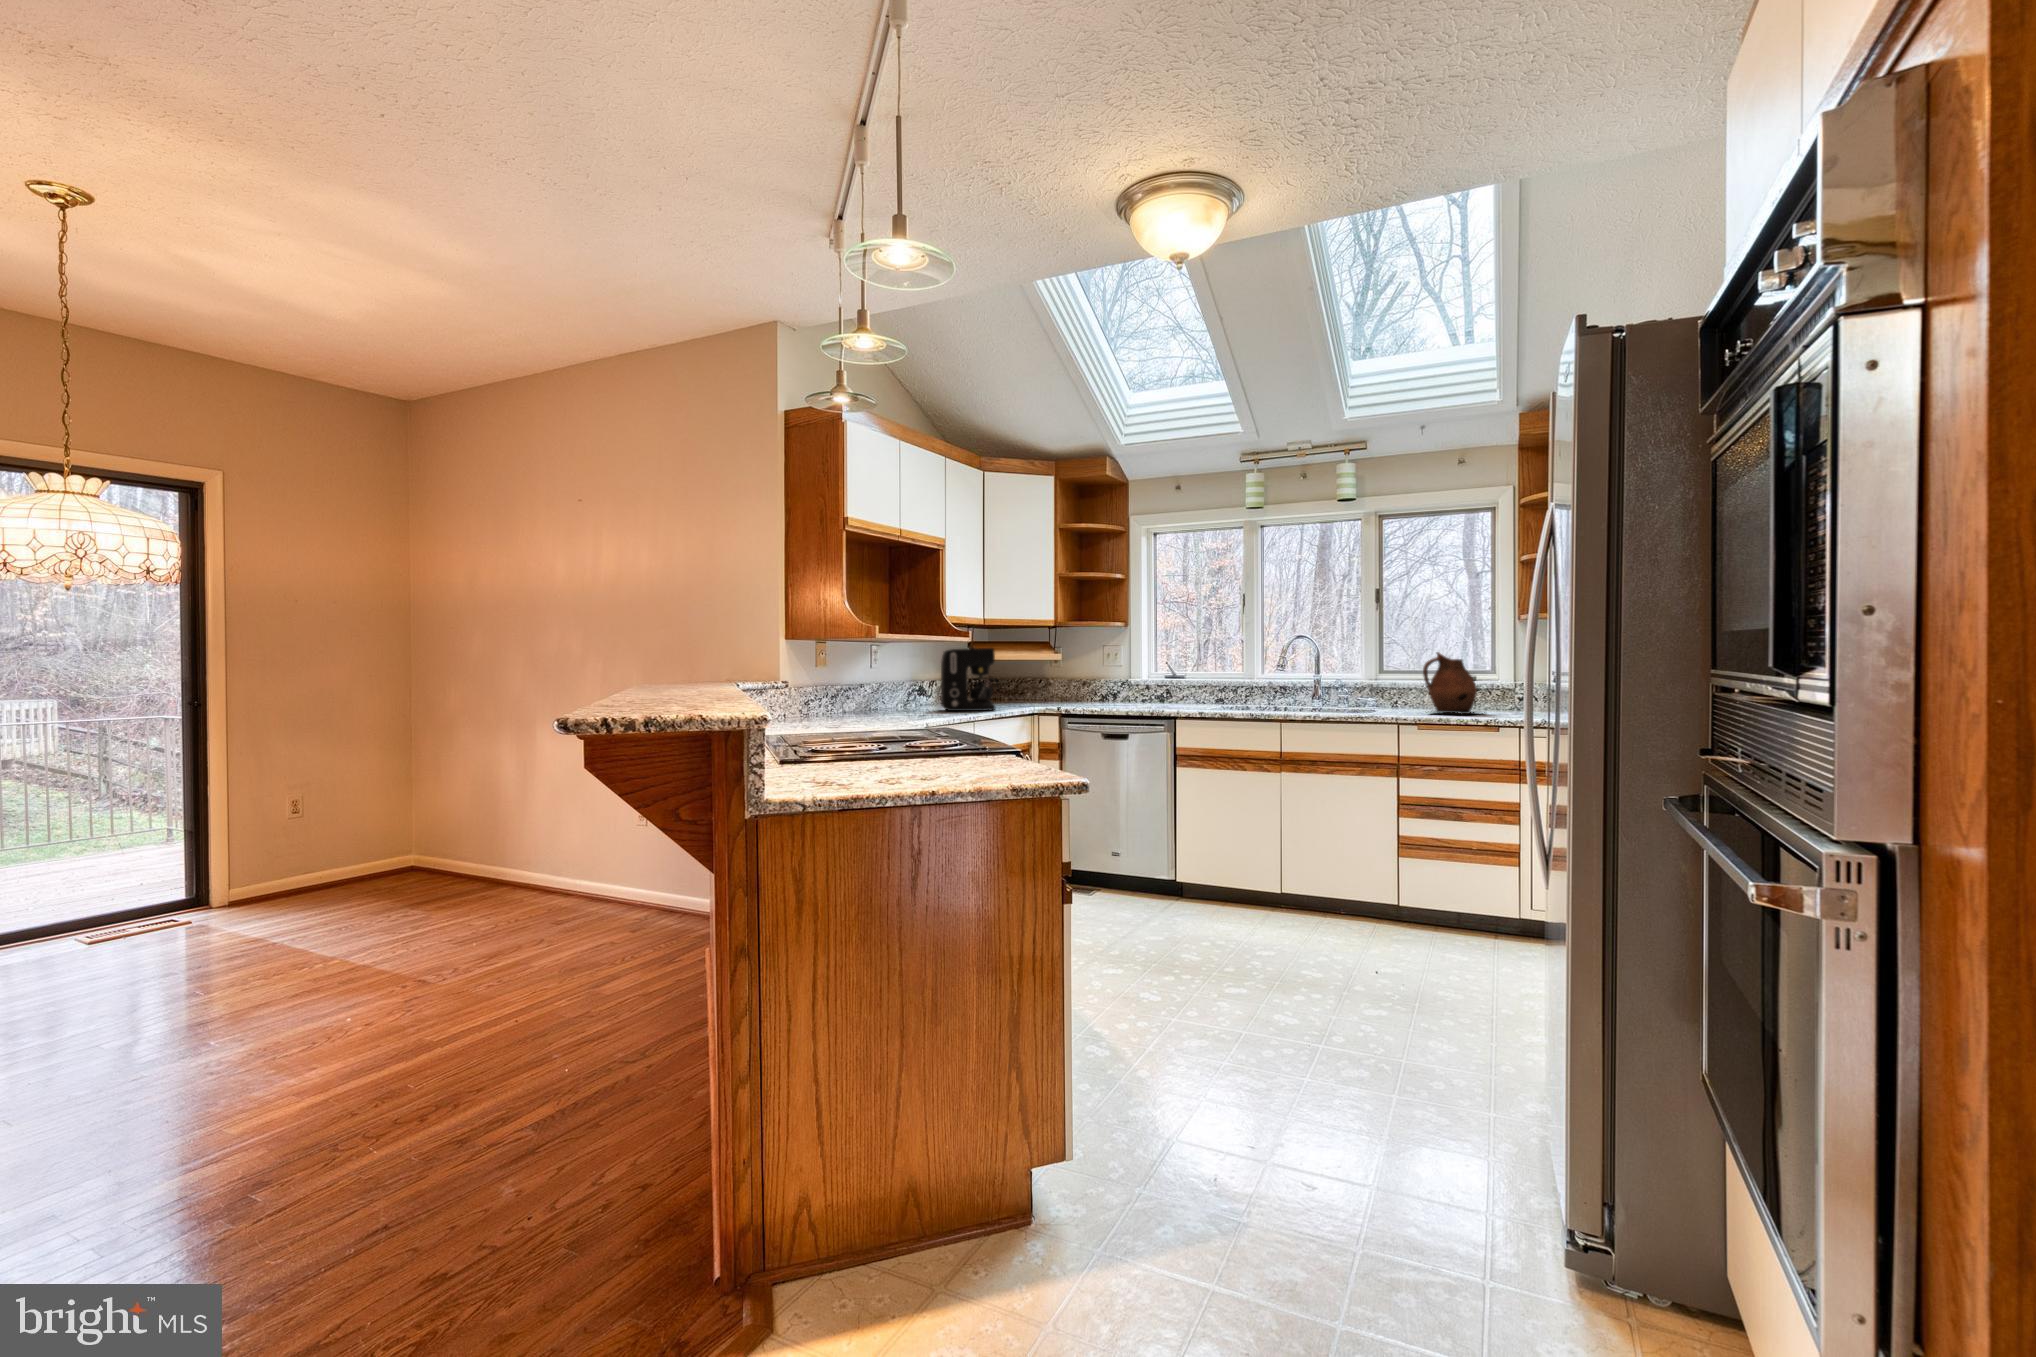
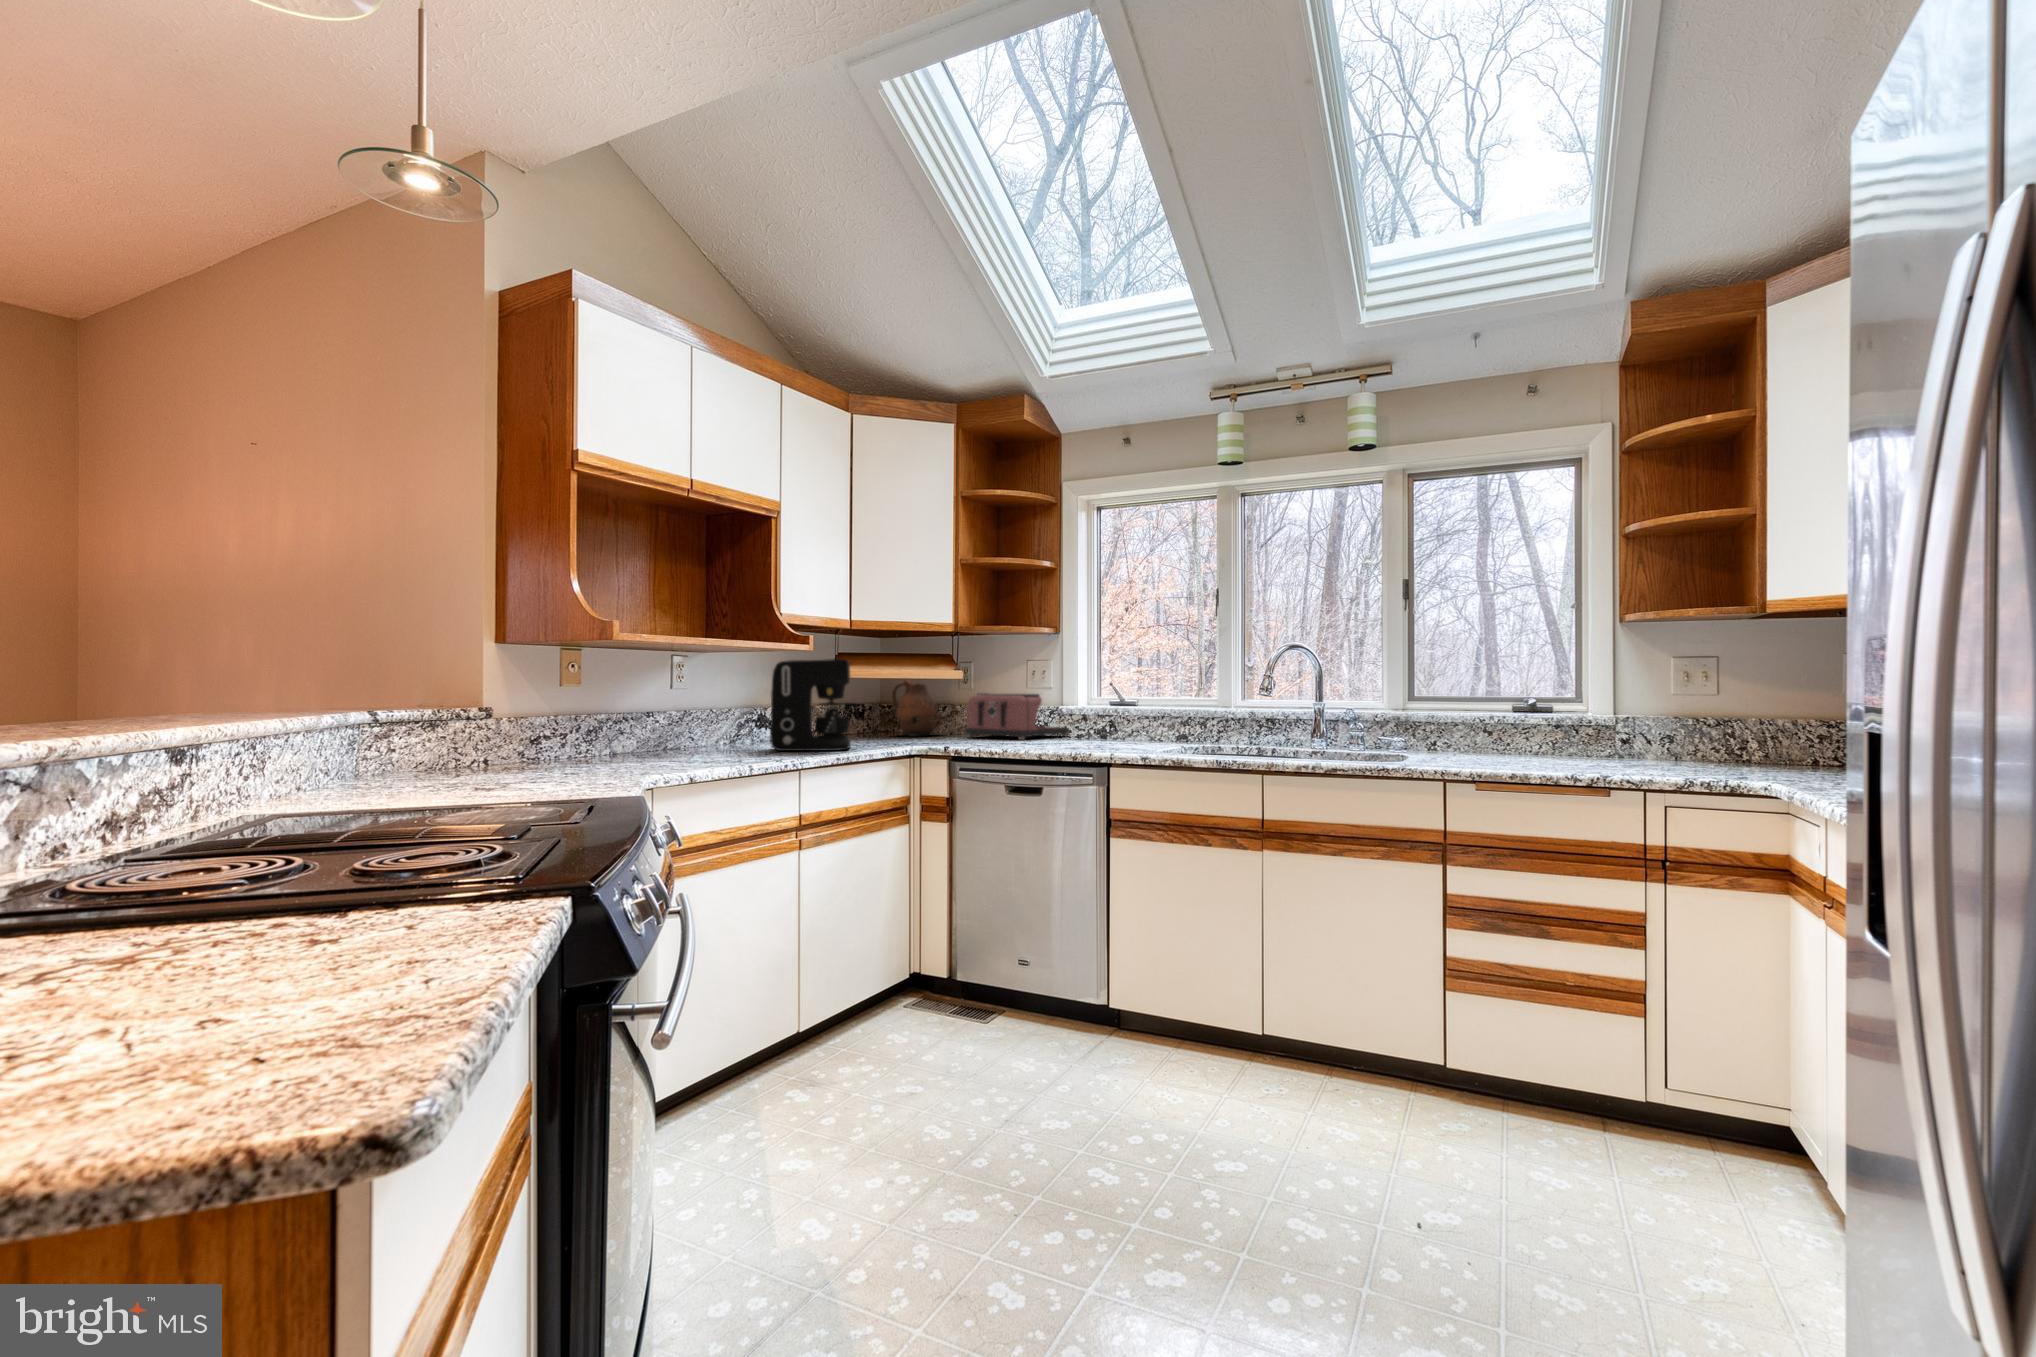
ceramic pitcher: present [1423,652,1485,714] -> present [892,680,937,735]
toaster: none [1058,670,1135,704] -> present [965,693,1070,740]

